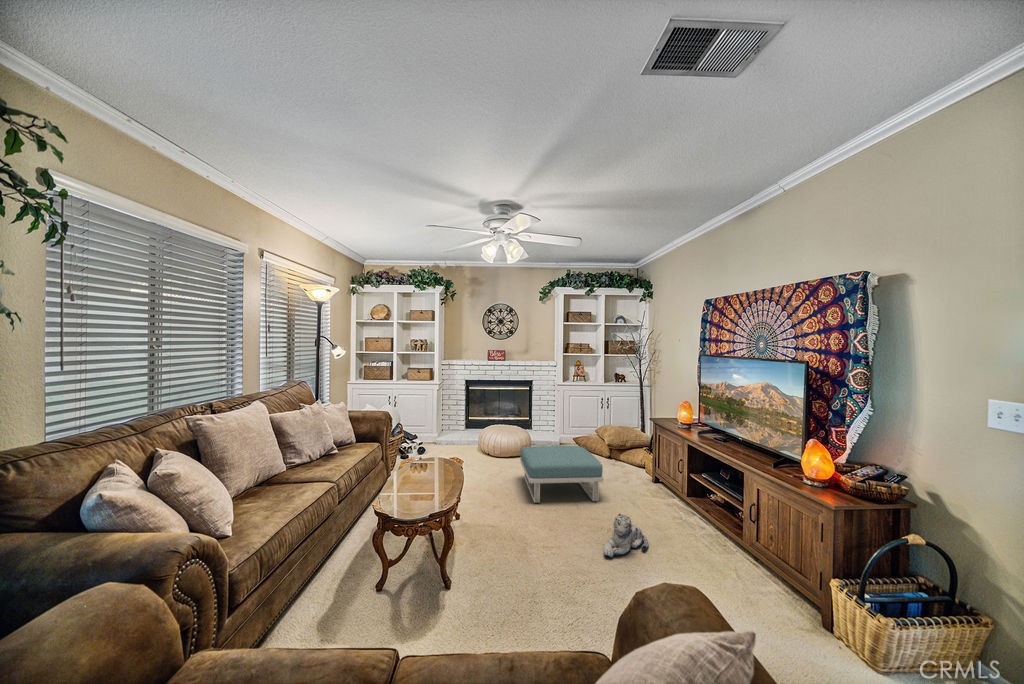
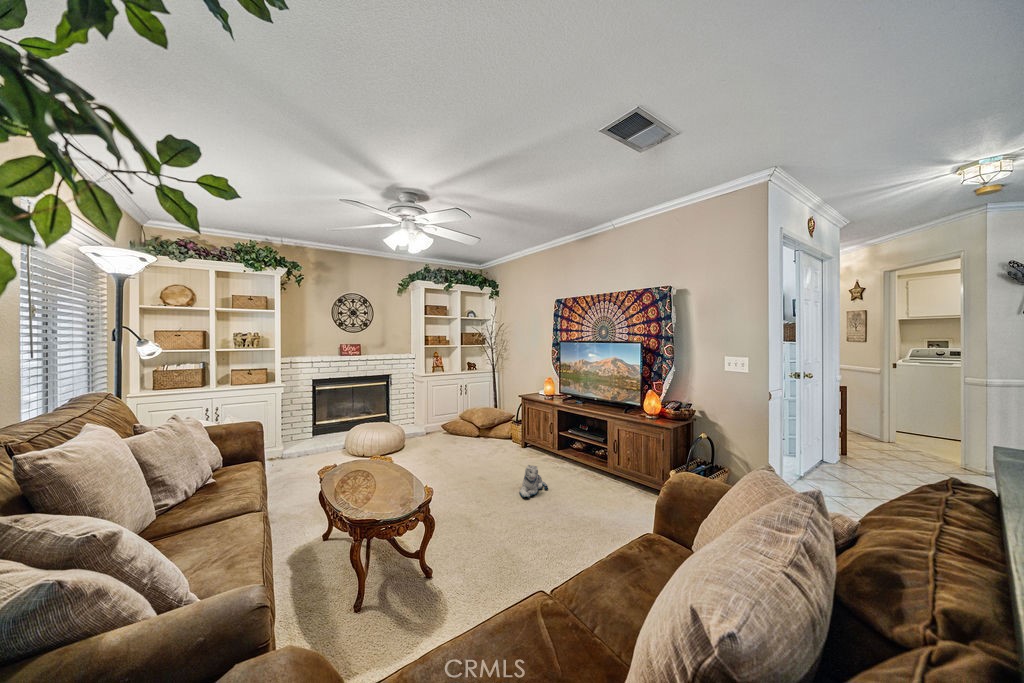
footstool: present [520,446,603,503] -> none [412,426,495,478]

